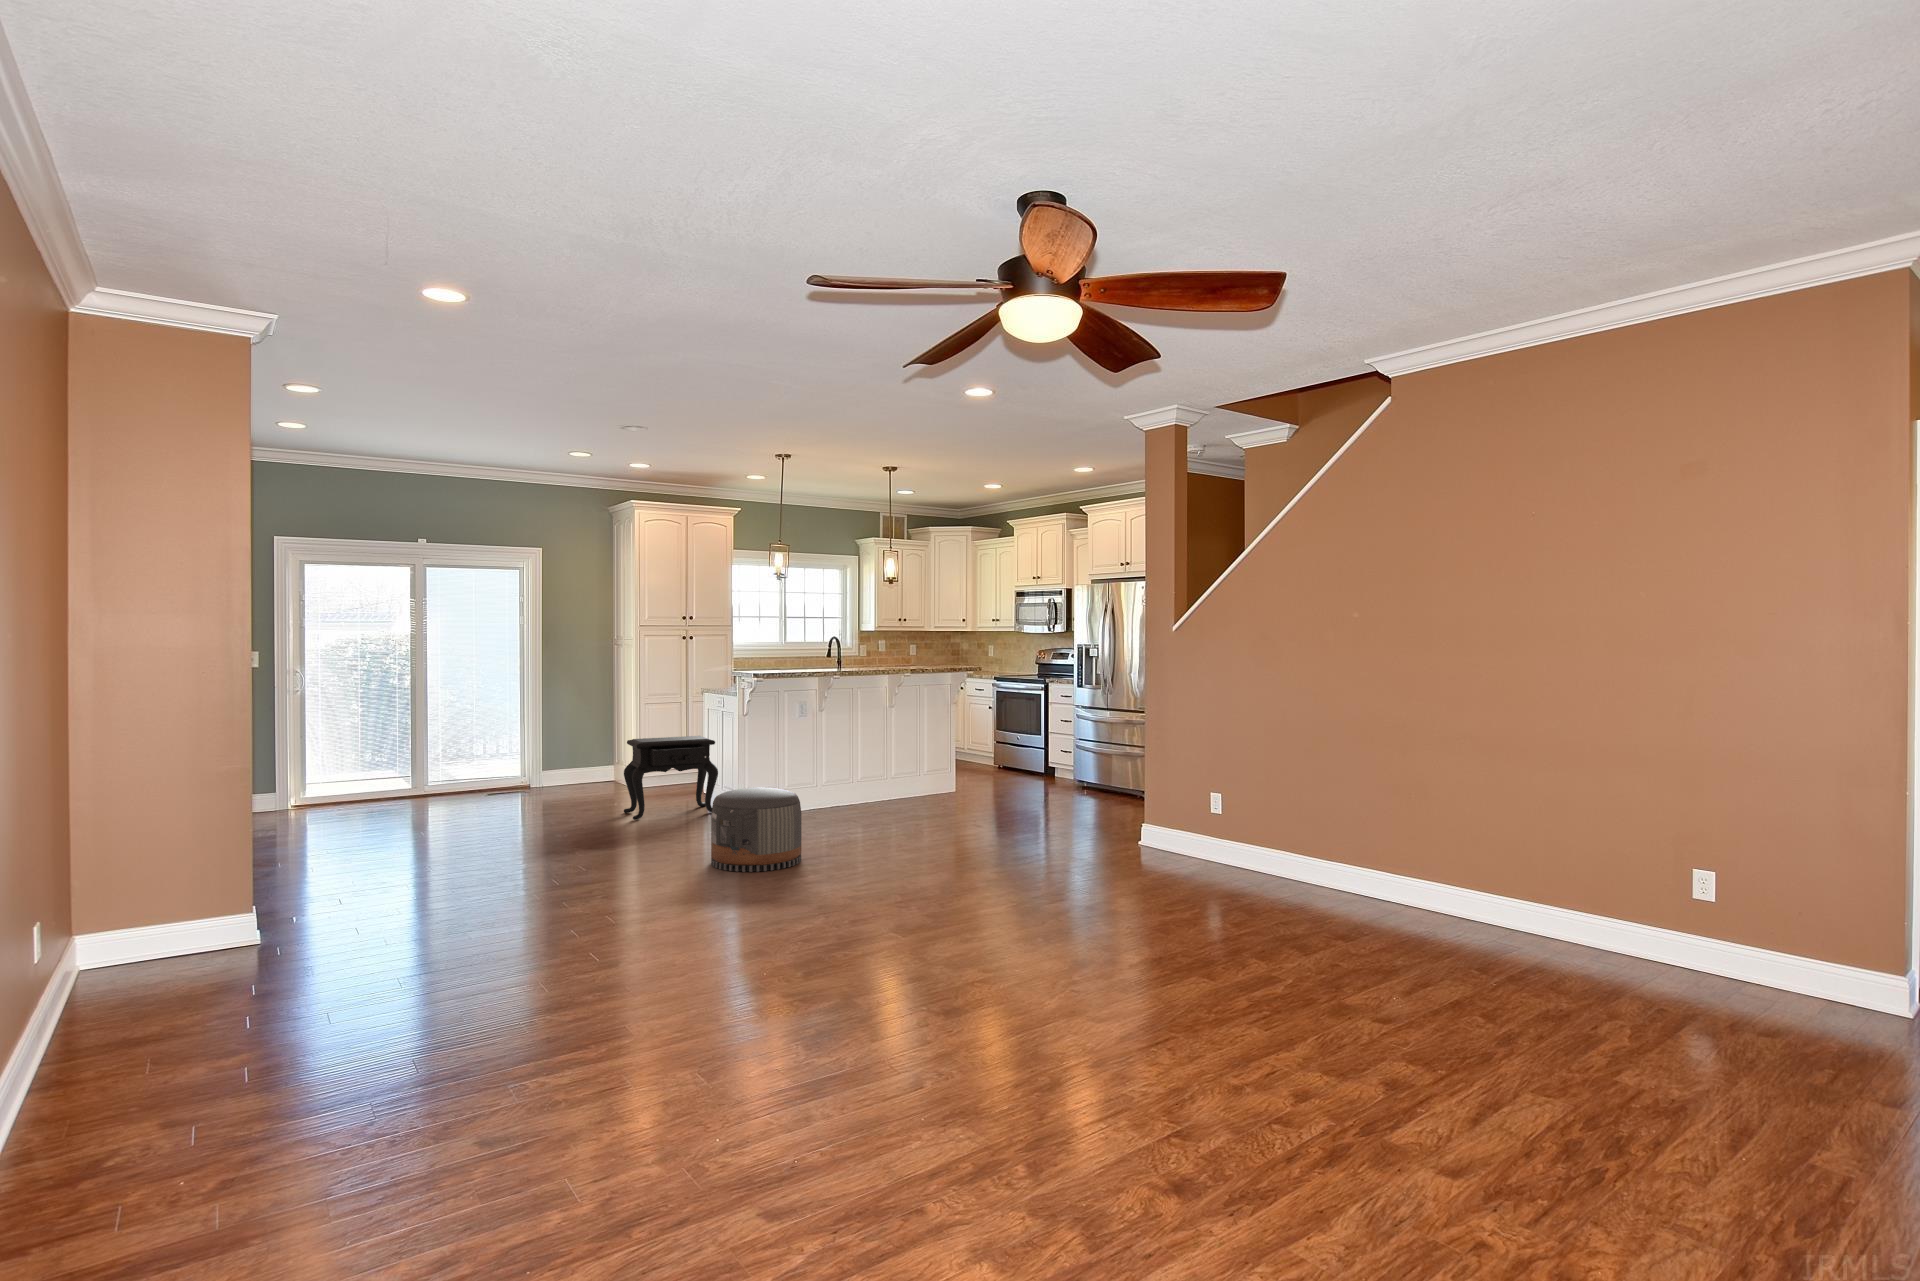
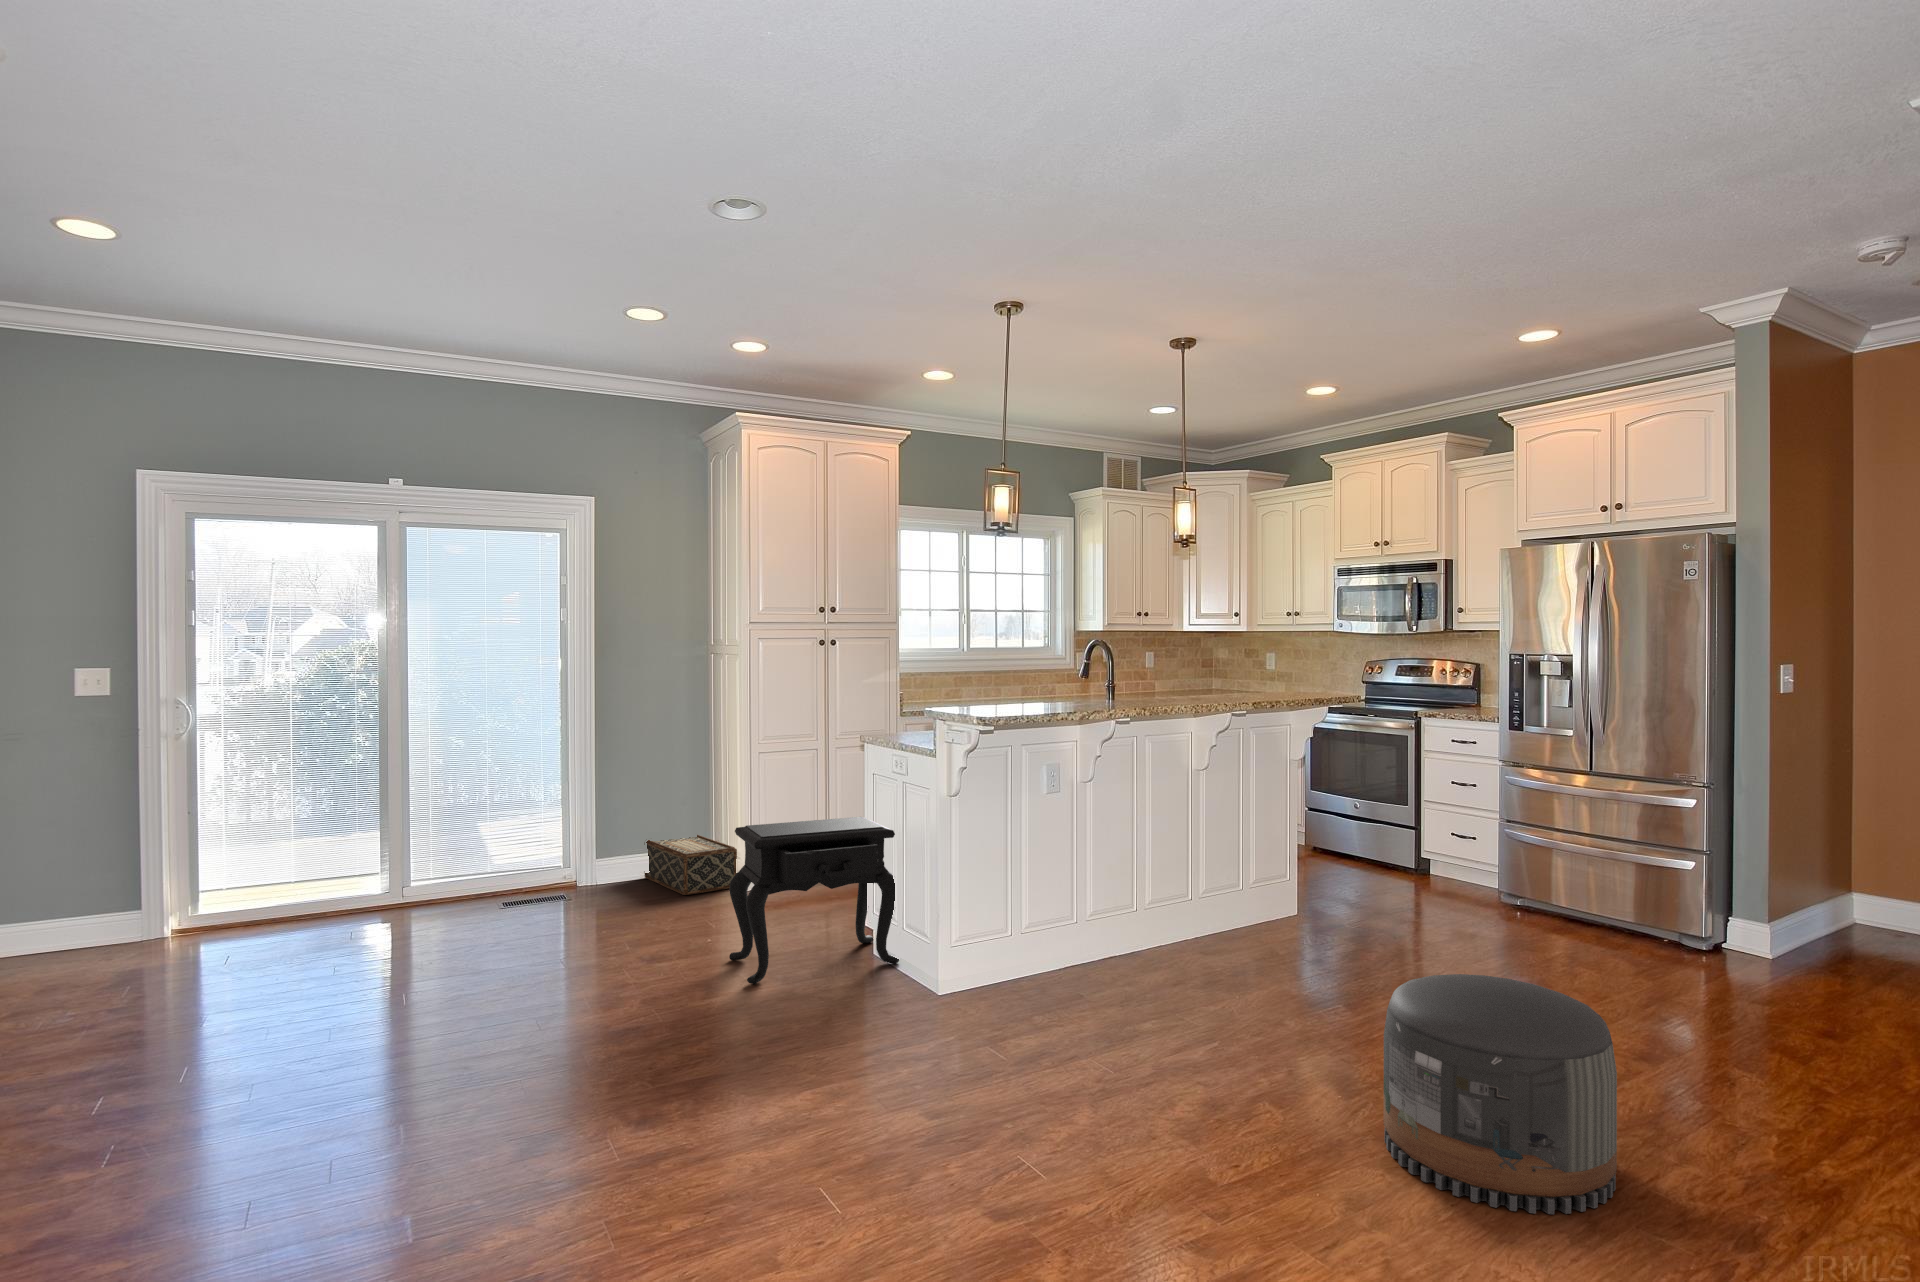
woven basket: none [573,758,631,791] -> present [645,835,737,895]
pouf: present [711,787,802,872] -> present [1384,974,1617,1214]

